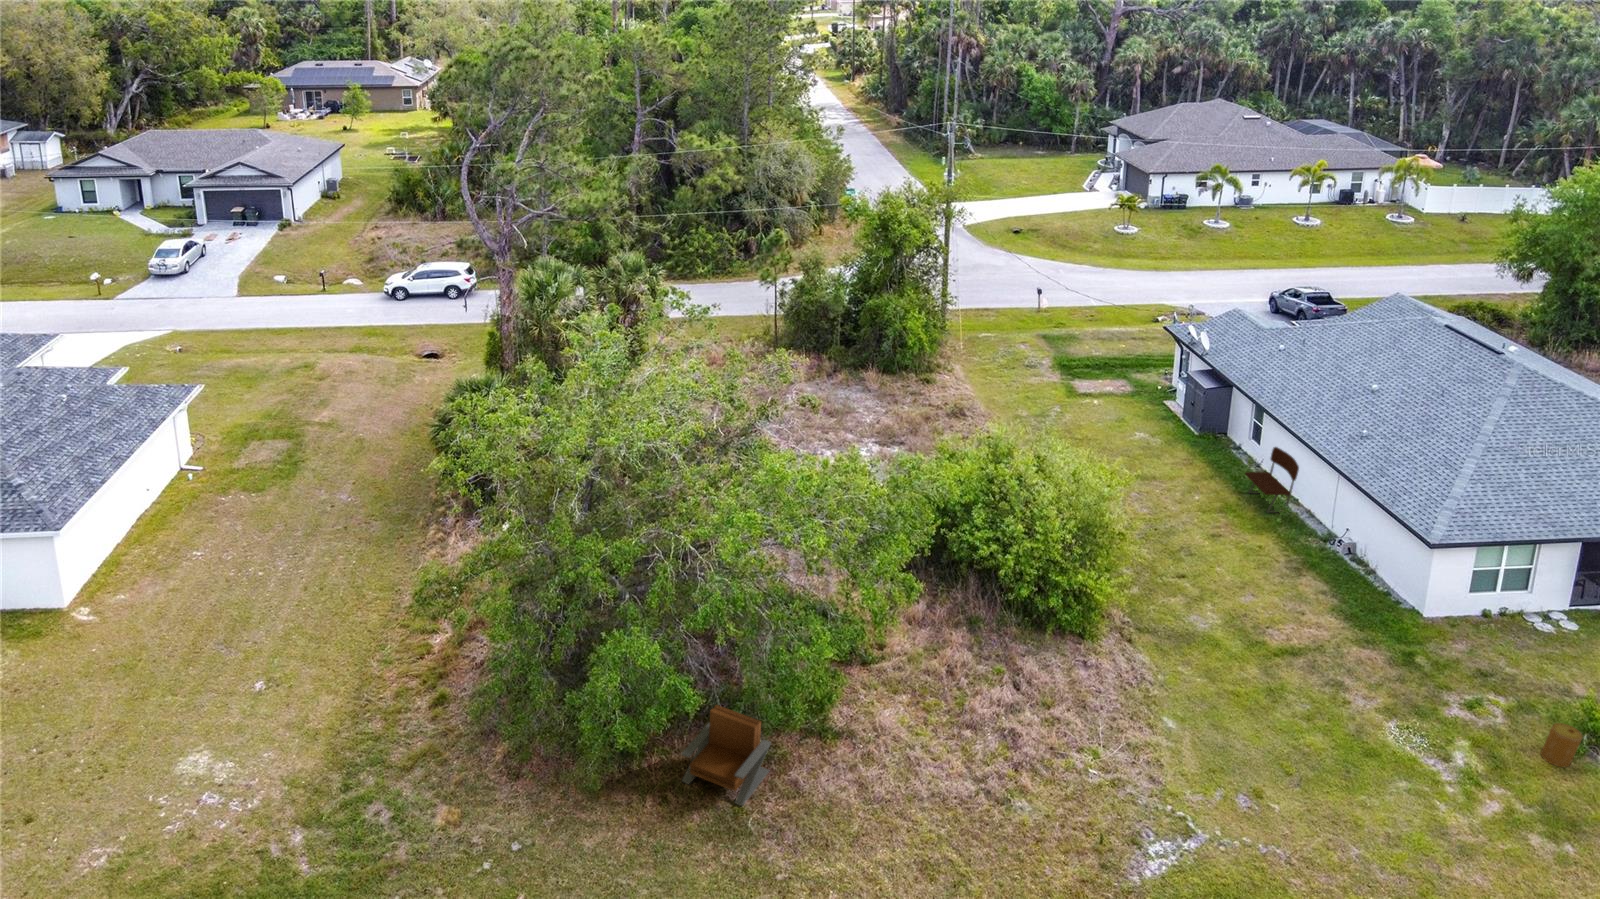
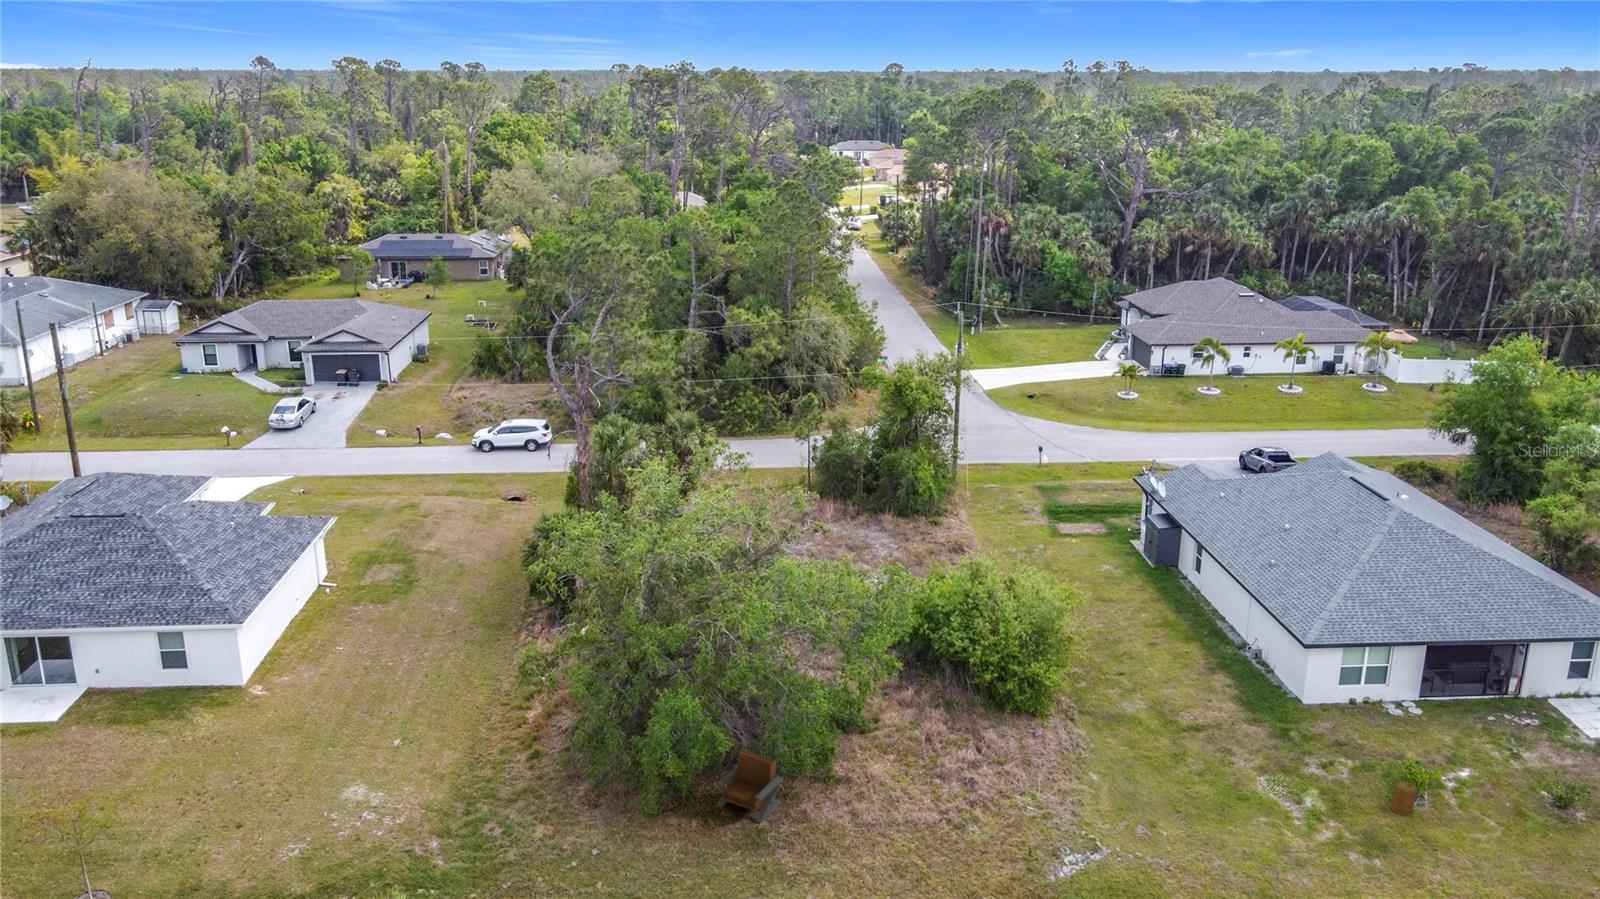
bench: present [1245,447,1299,513] -> none [1197,576,1237,631]

